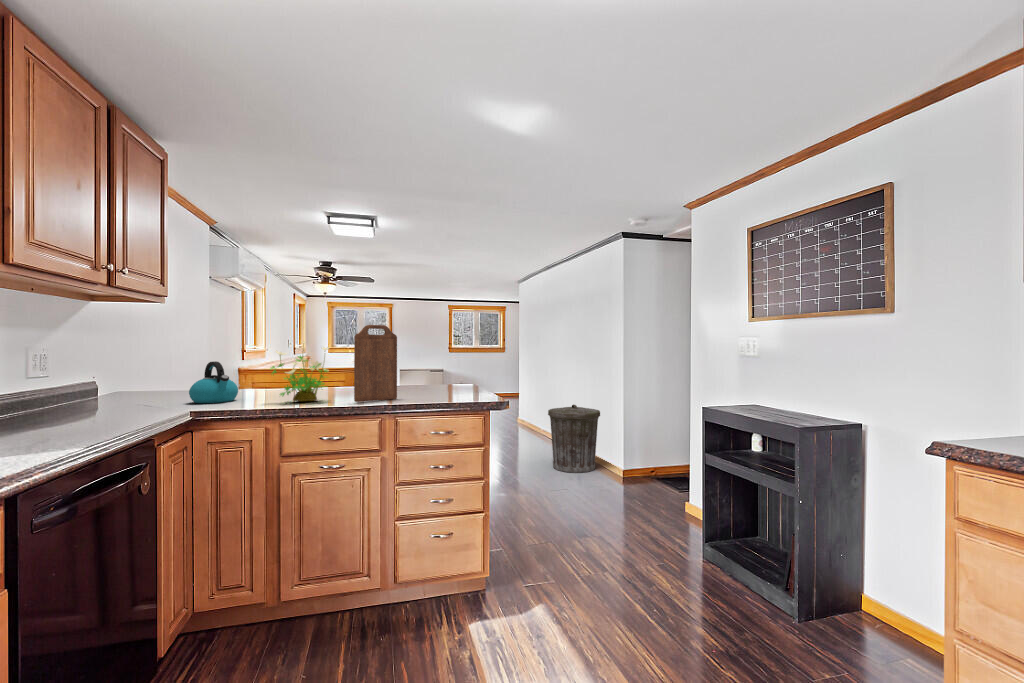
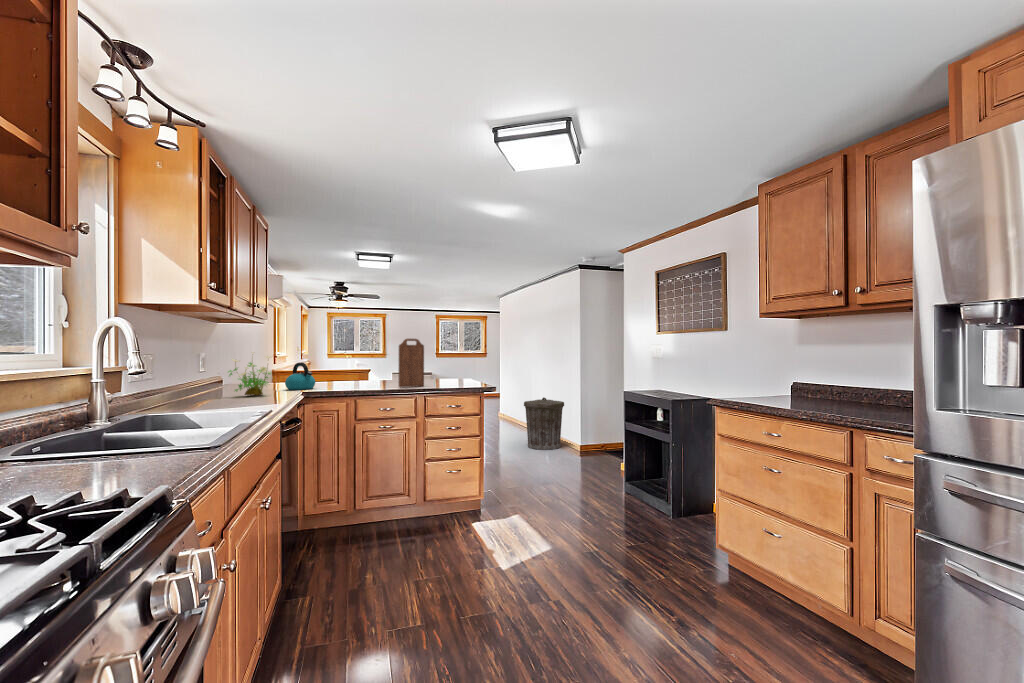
potted plant: present [270,342,329,401] -> present [228,352,271,395]

